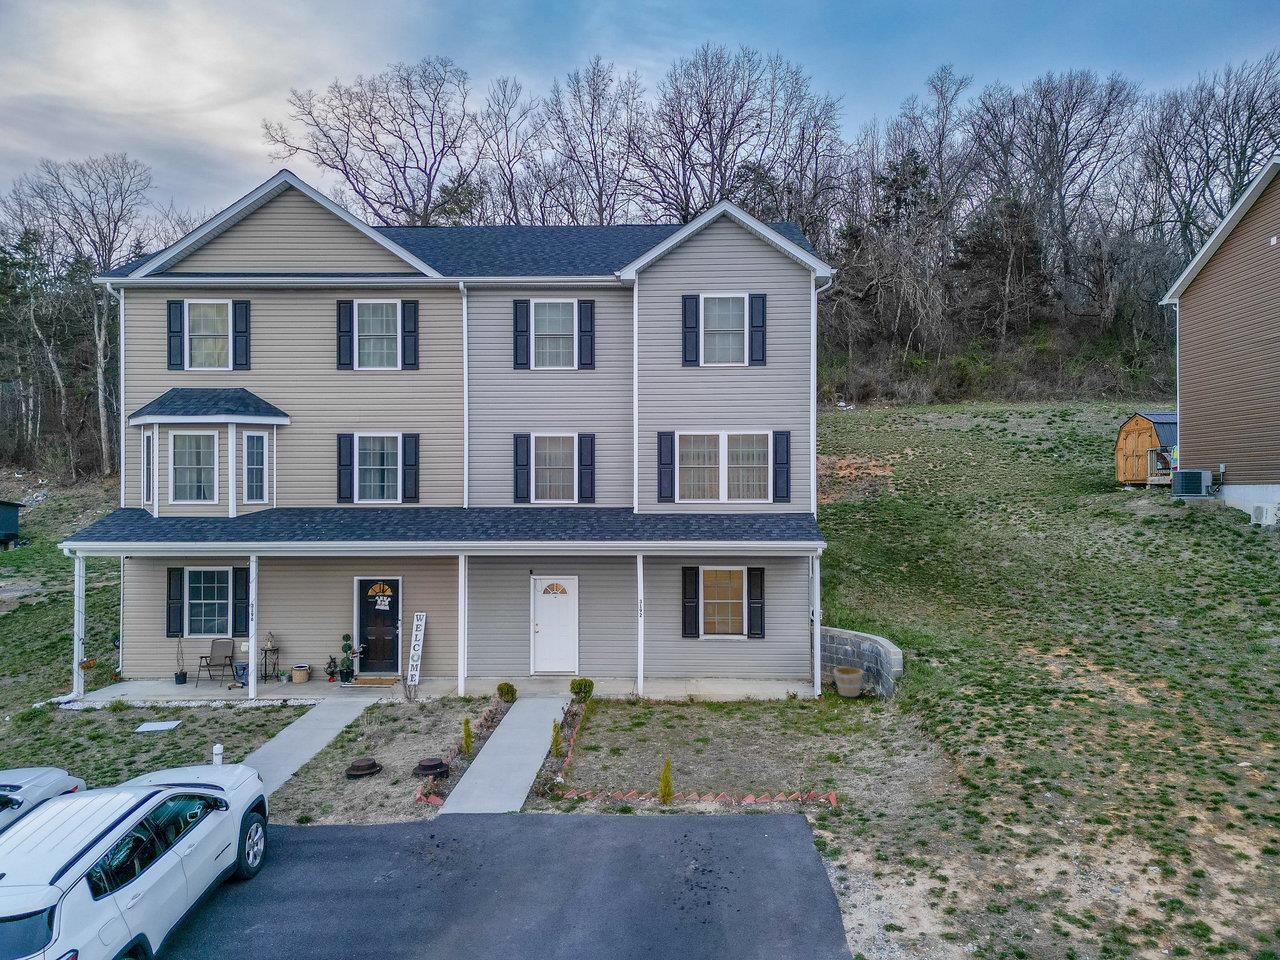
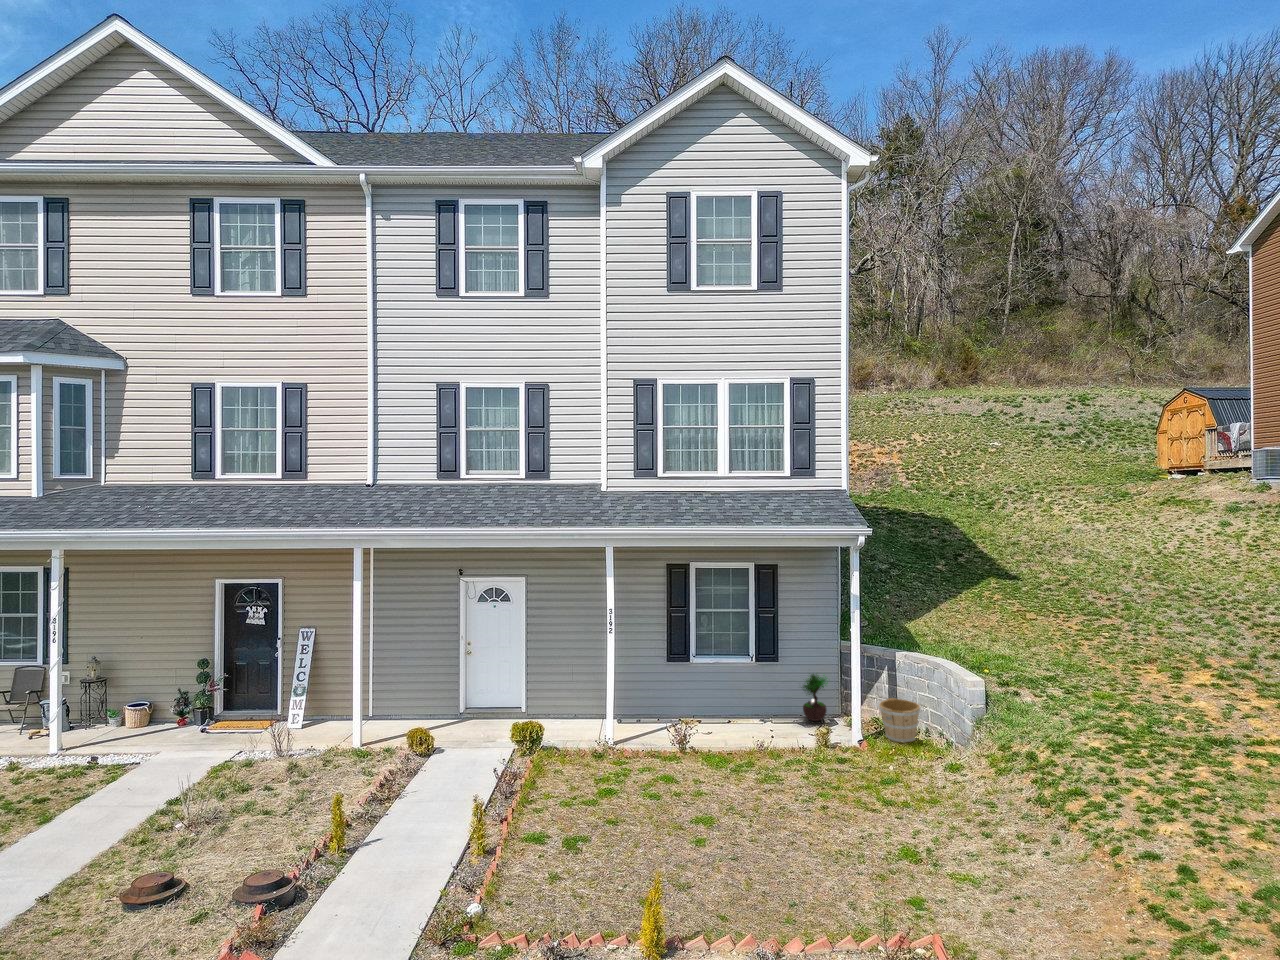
potted tree: none [778,646,801,684] -> present [803,674,827,721]

